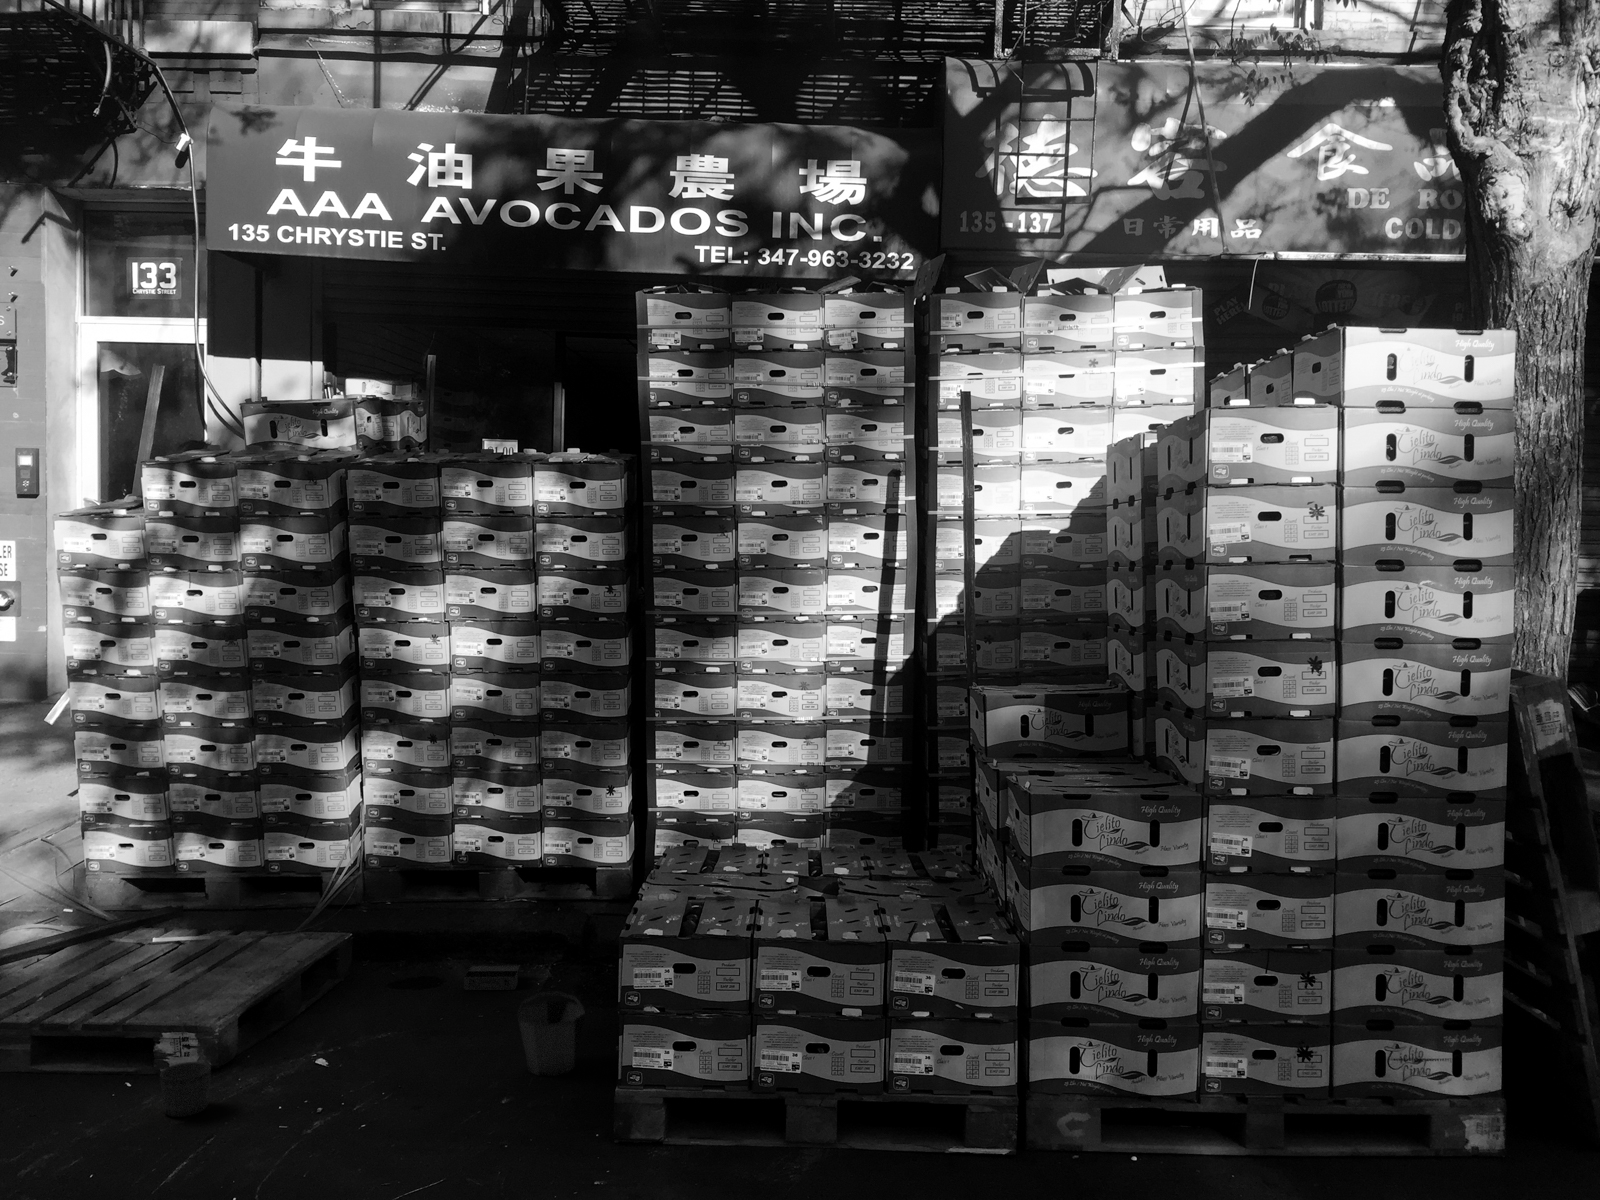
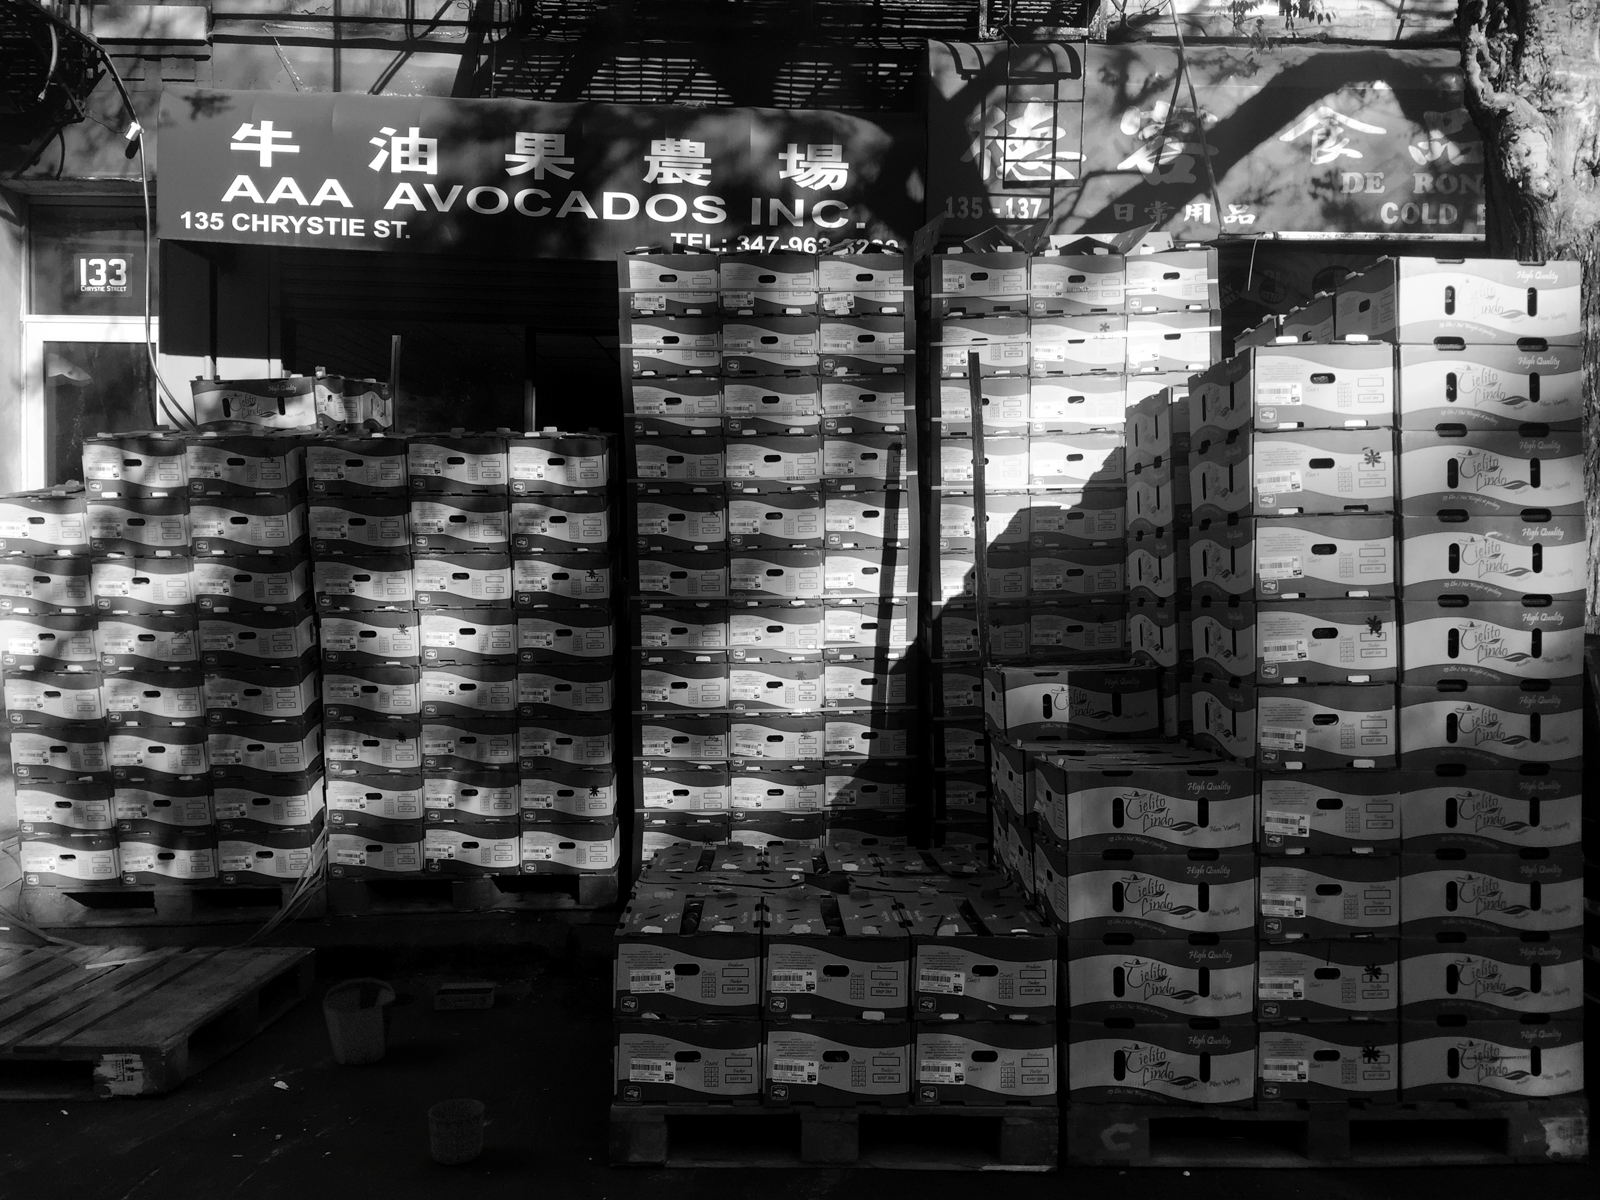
bucket: present [517,991,585,1076] -> present [323,977,395,1065]
planter: present [160,1062,211,1117] -> present [428,1099,485,1165]

